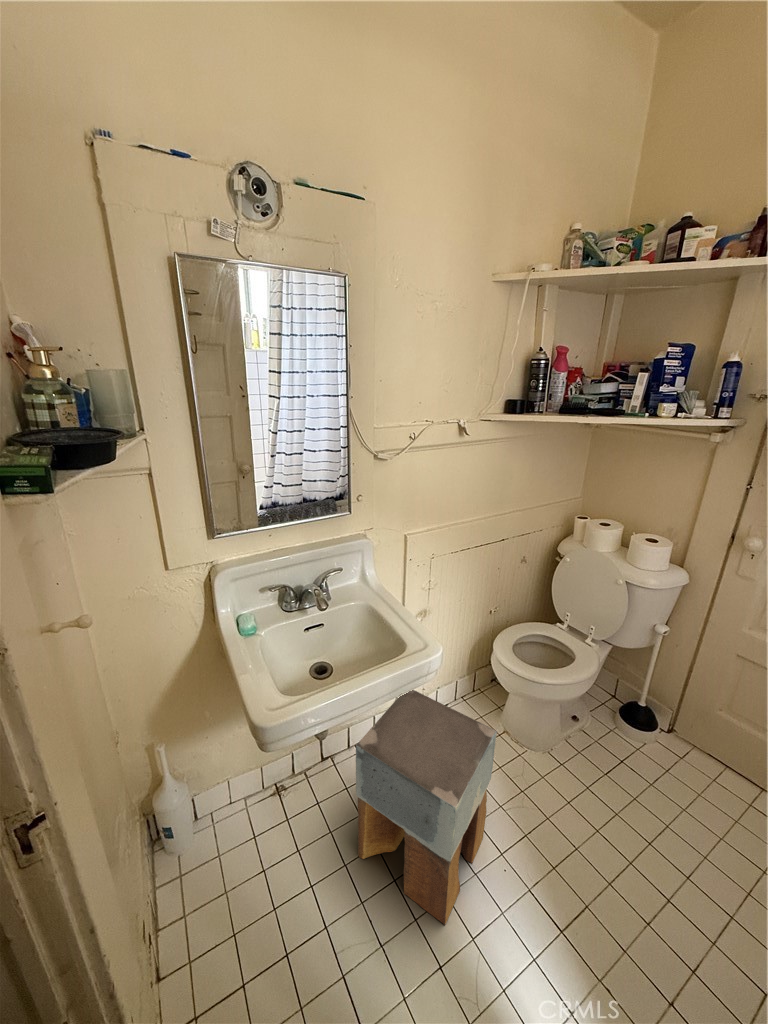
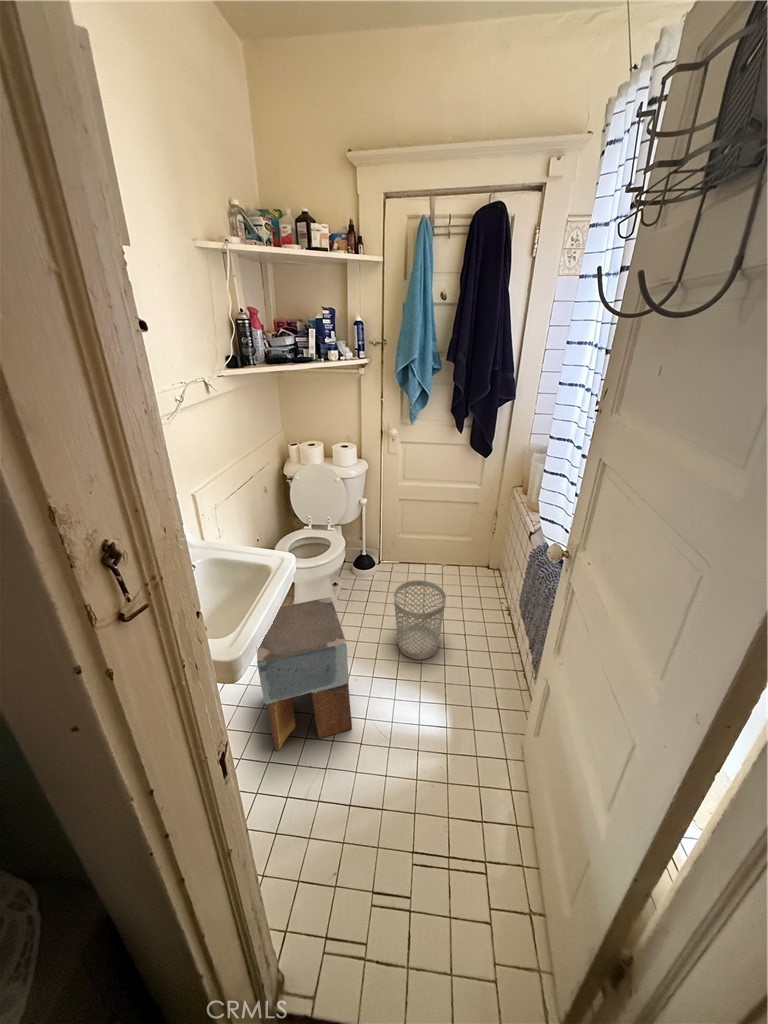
wastebasket: none [596,789,718,953] -> present [393,580,446,659]

